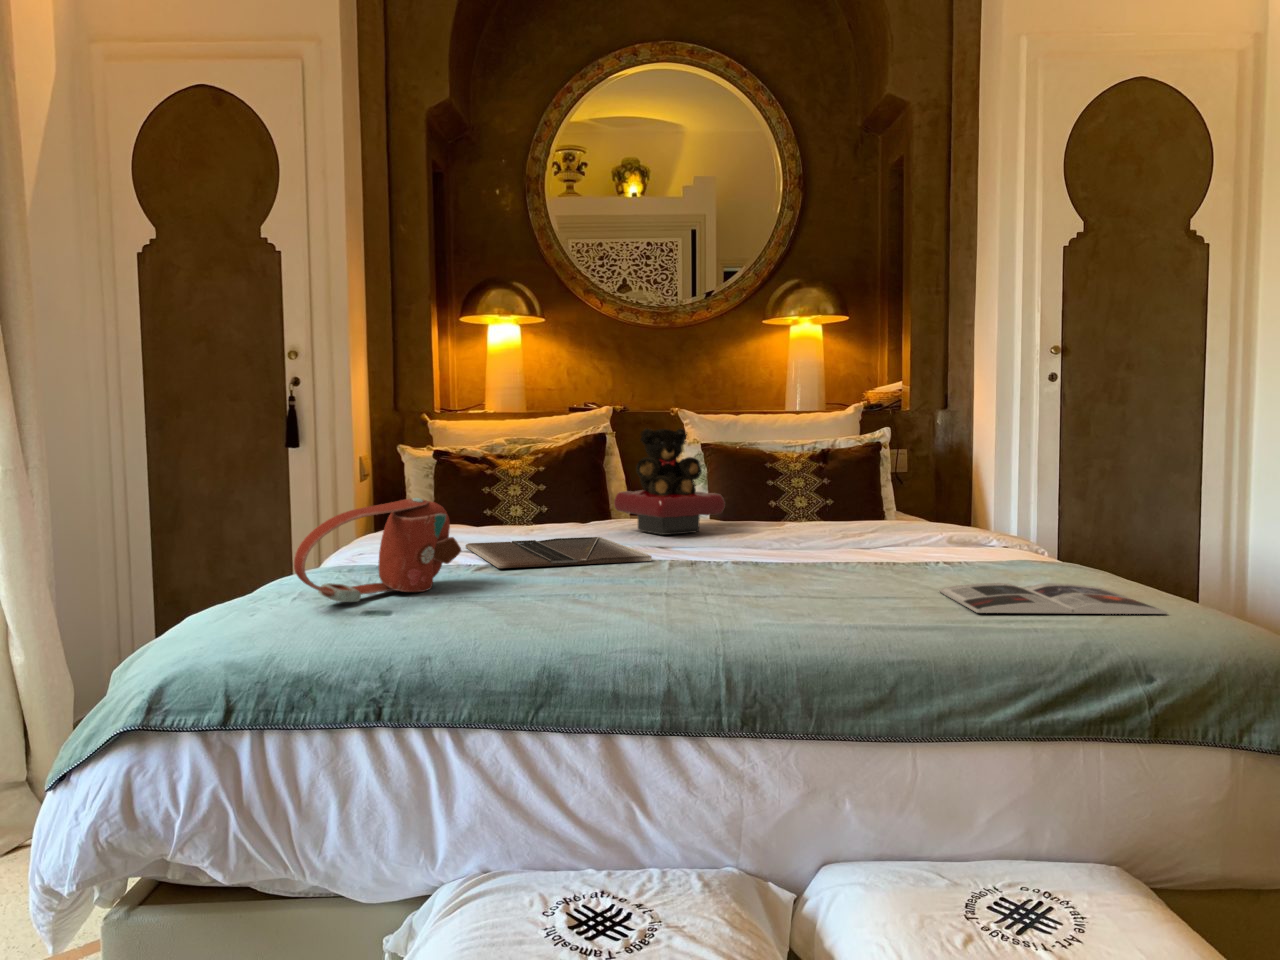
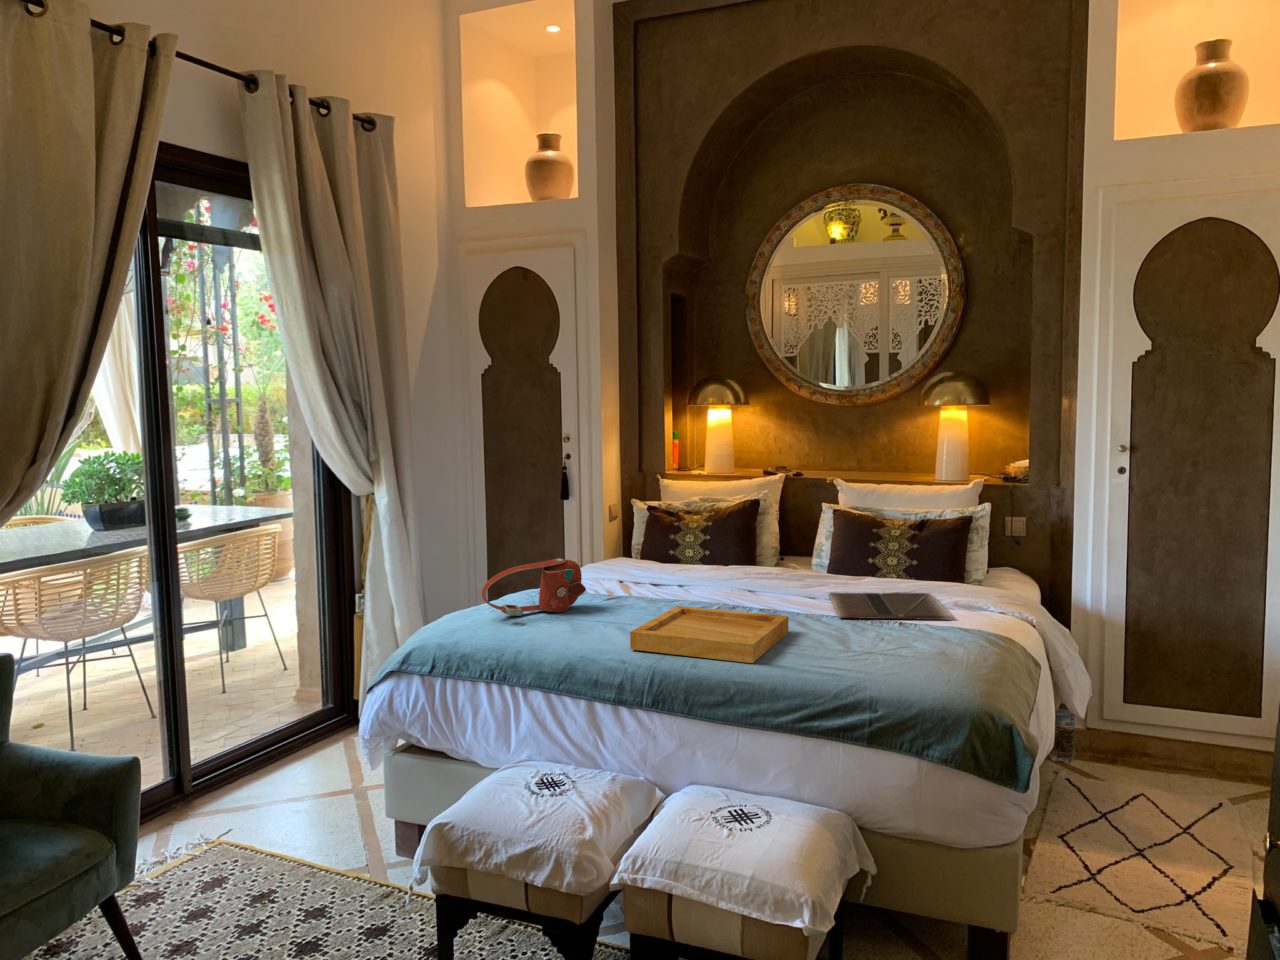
teddy bear: present [614,428,725,535] -> none [750,502,821,579]
laptop: present [466,537,652,568] -> present [829,592,953,620]
tray: none [640,563,883,631] -> present [630,606,789,663]
magazine: present [939,583,1167,614] -> none [836,639,972,674]

